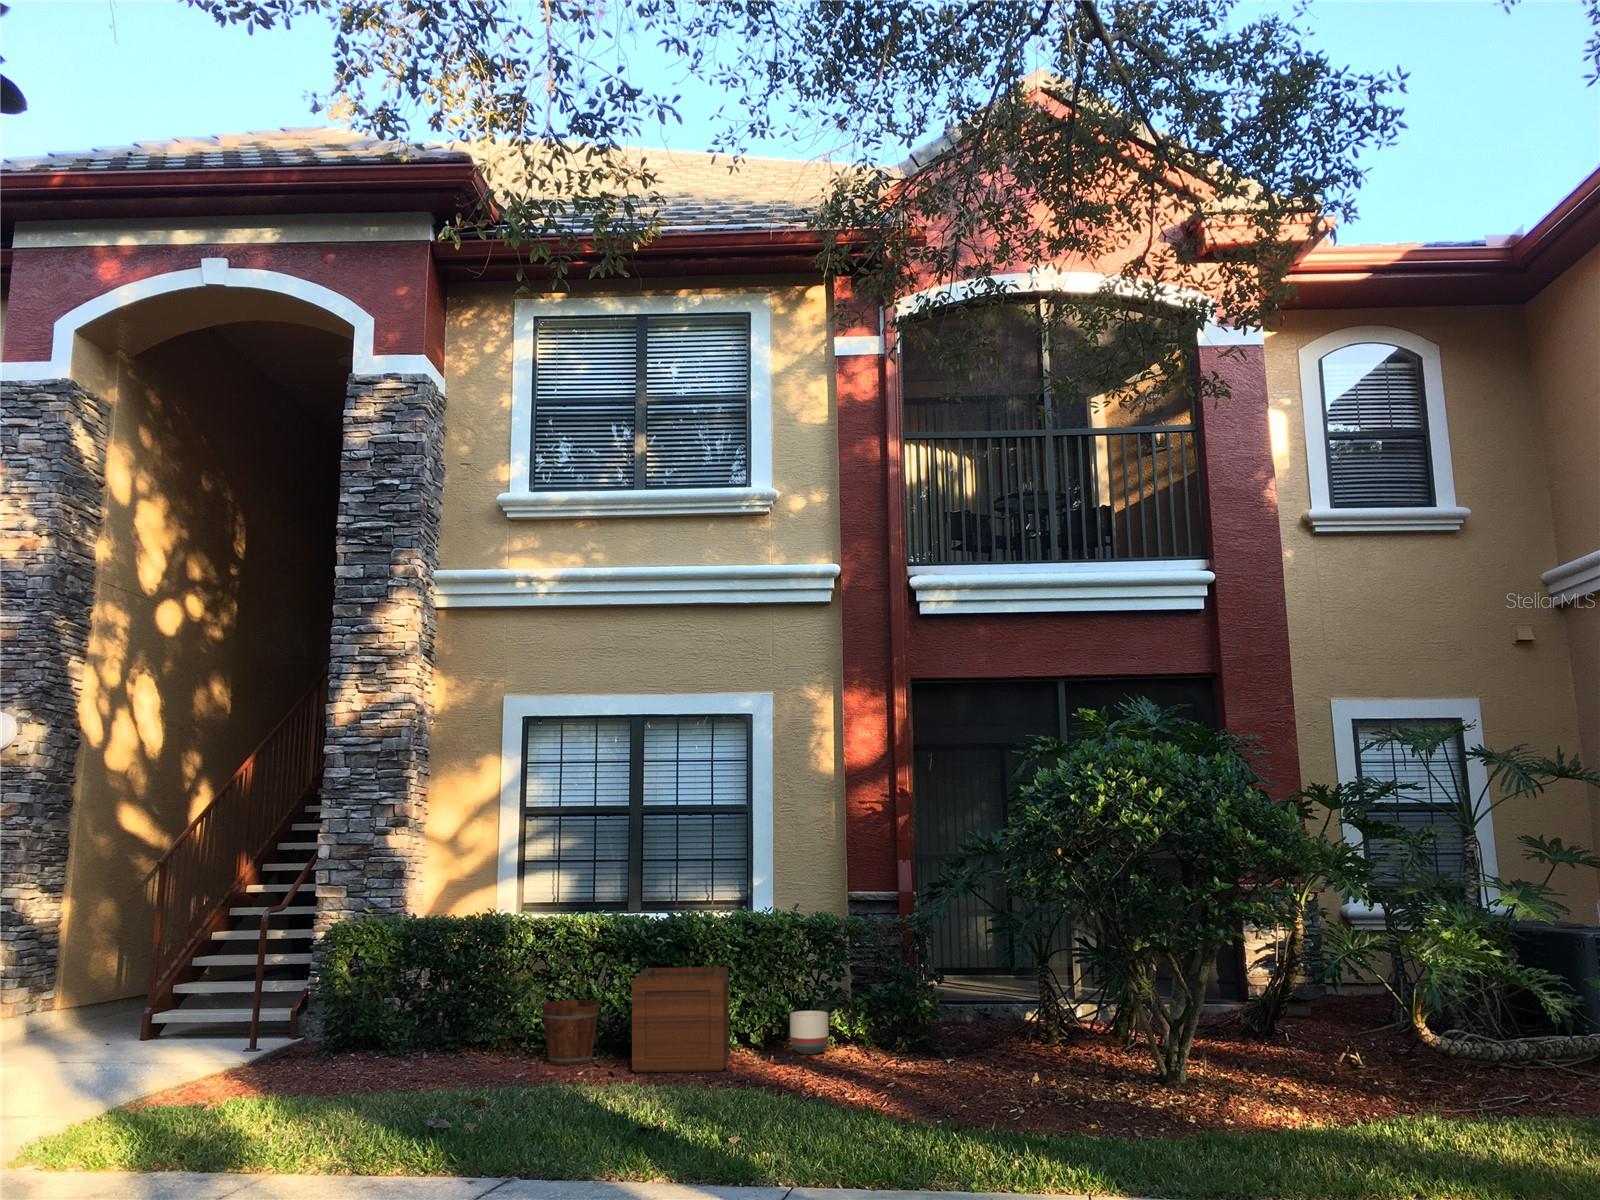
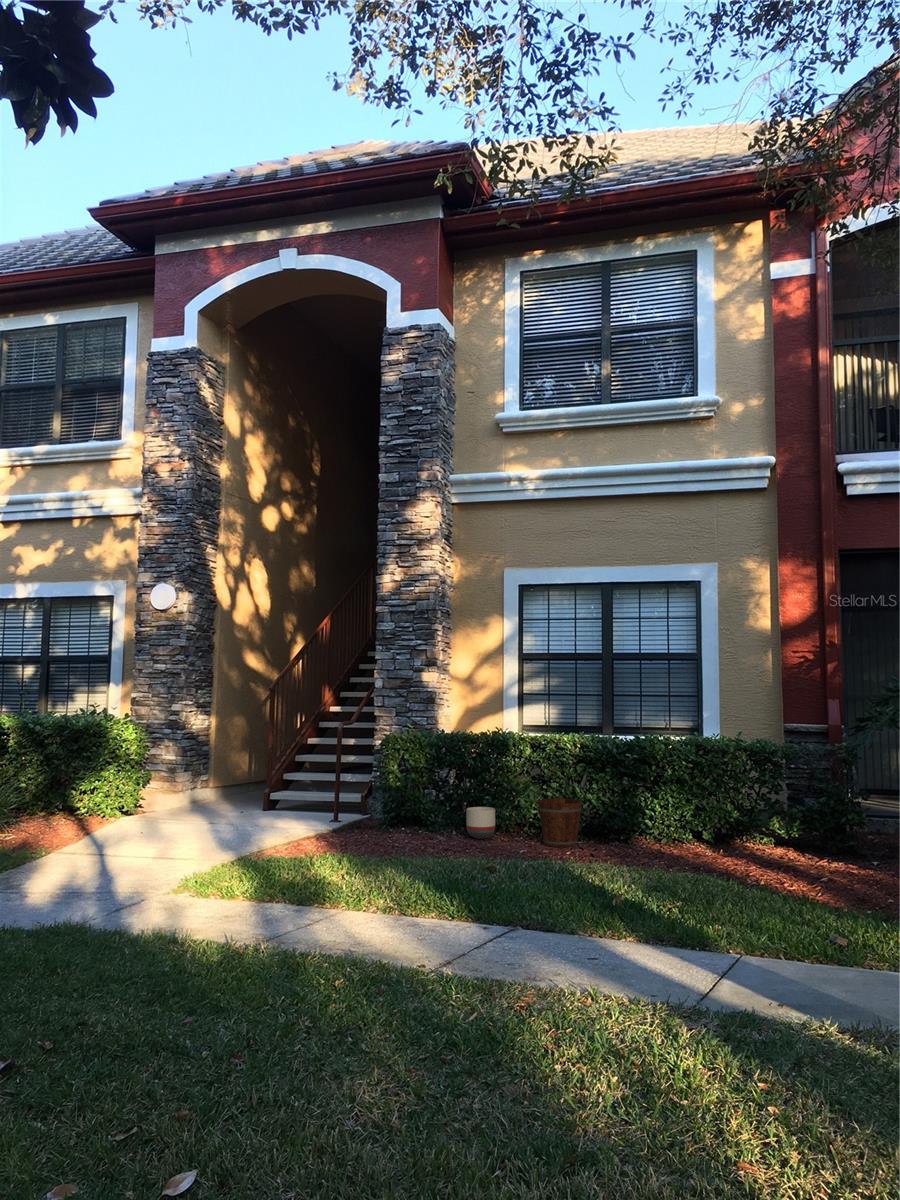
wooden crate: present [632,967,729,1072] -> none [607,776,686,859]
planter: present [790,1011,829,1055] -> present [466,807,495,839]

